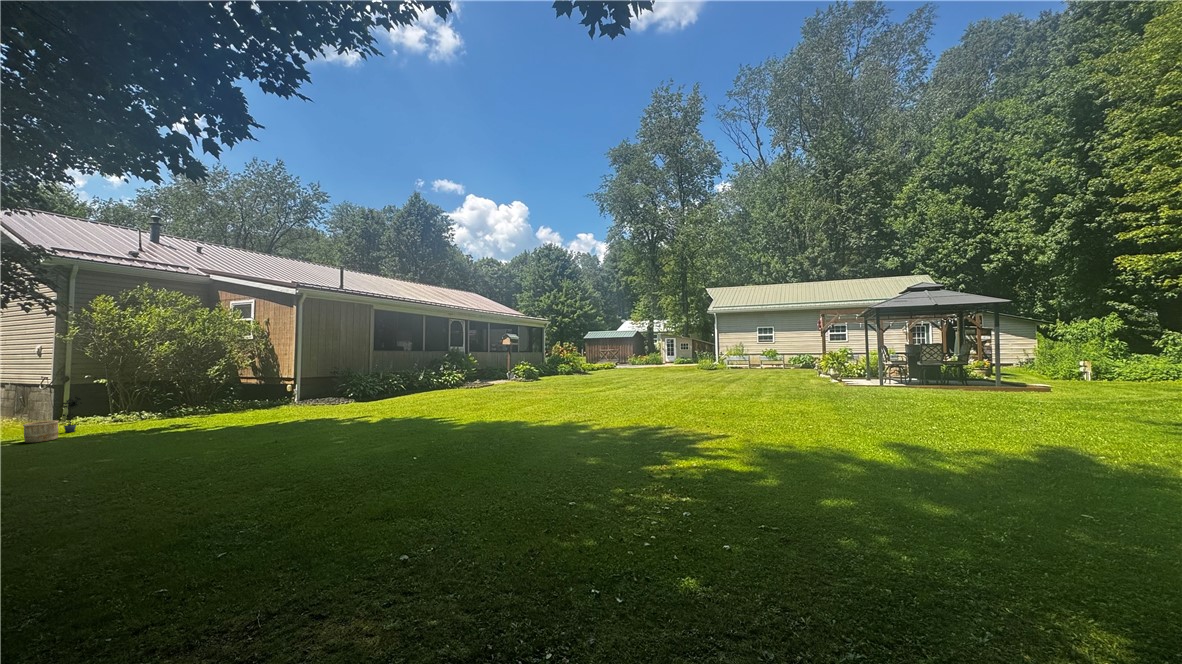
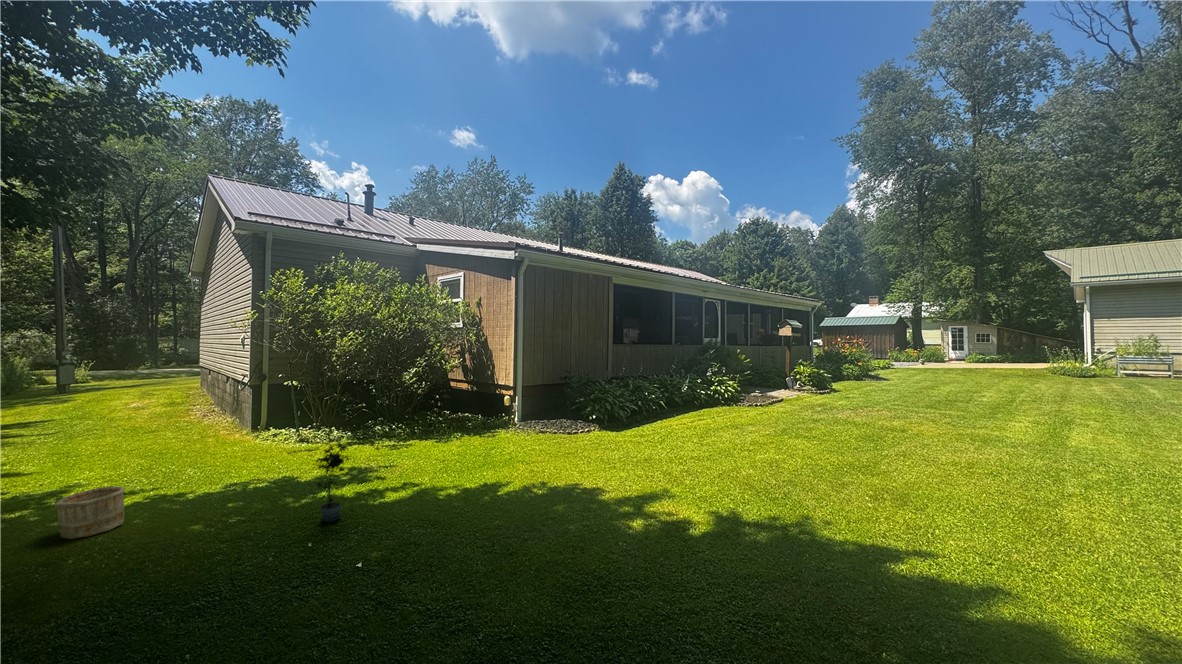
potted plant: present [62,395,82,433] -> present [316,441,349,522]

